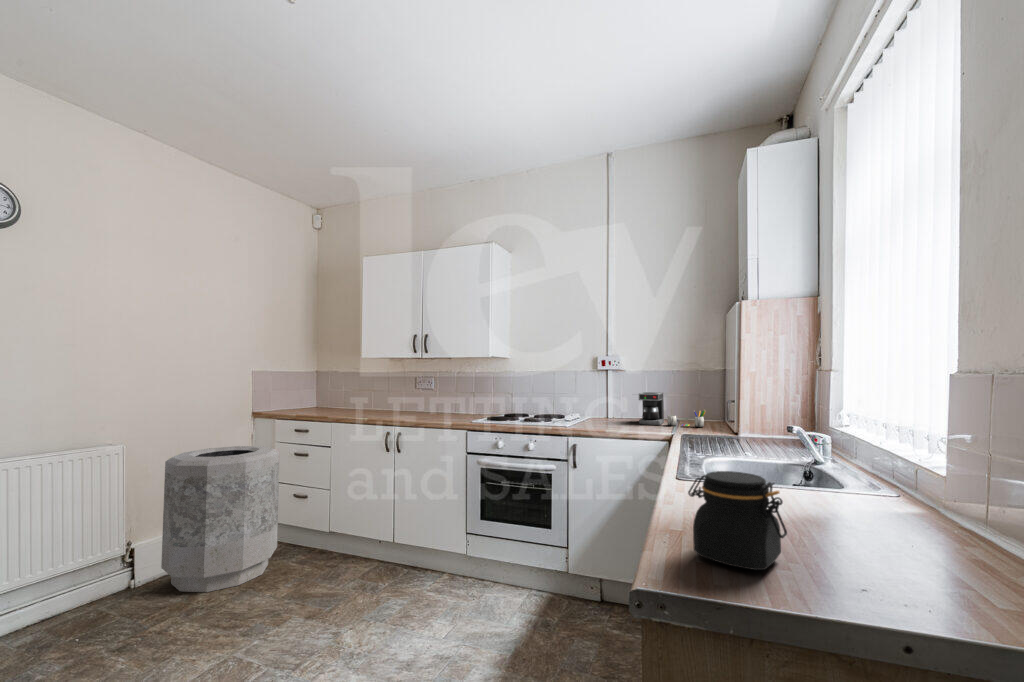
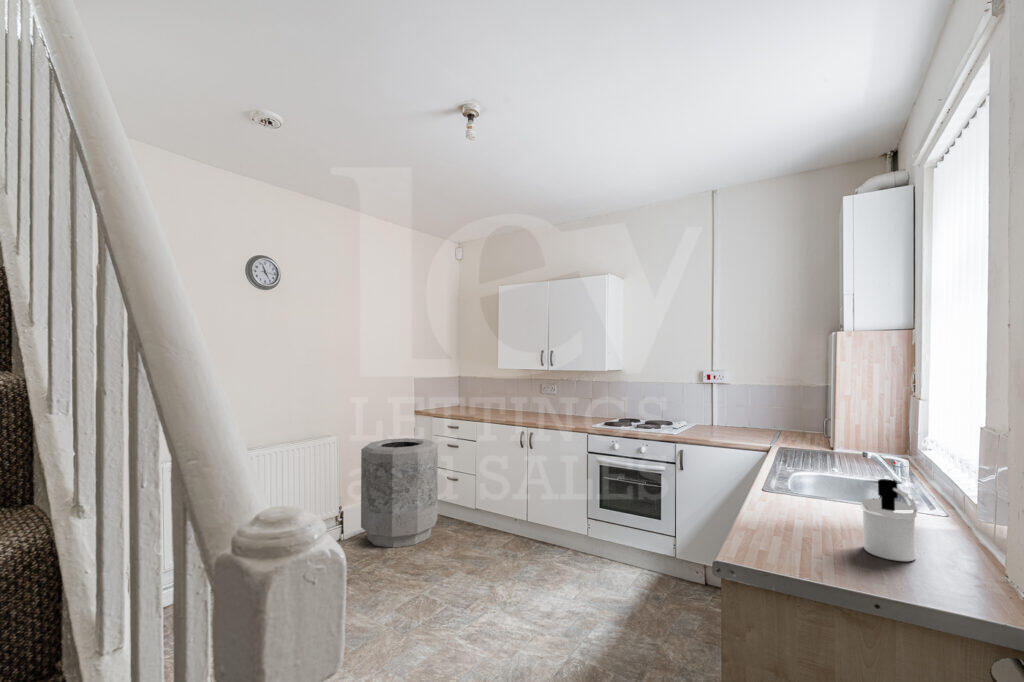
coffee maker: present [639,392,706,427] -> none [741,405,806,440]
soap dispenser: none [824,445,920,563] -> present [861,479,918,561]
jar: present [688,471,787,570] -> none [757,491,824,557]

